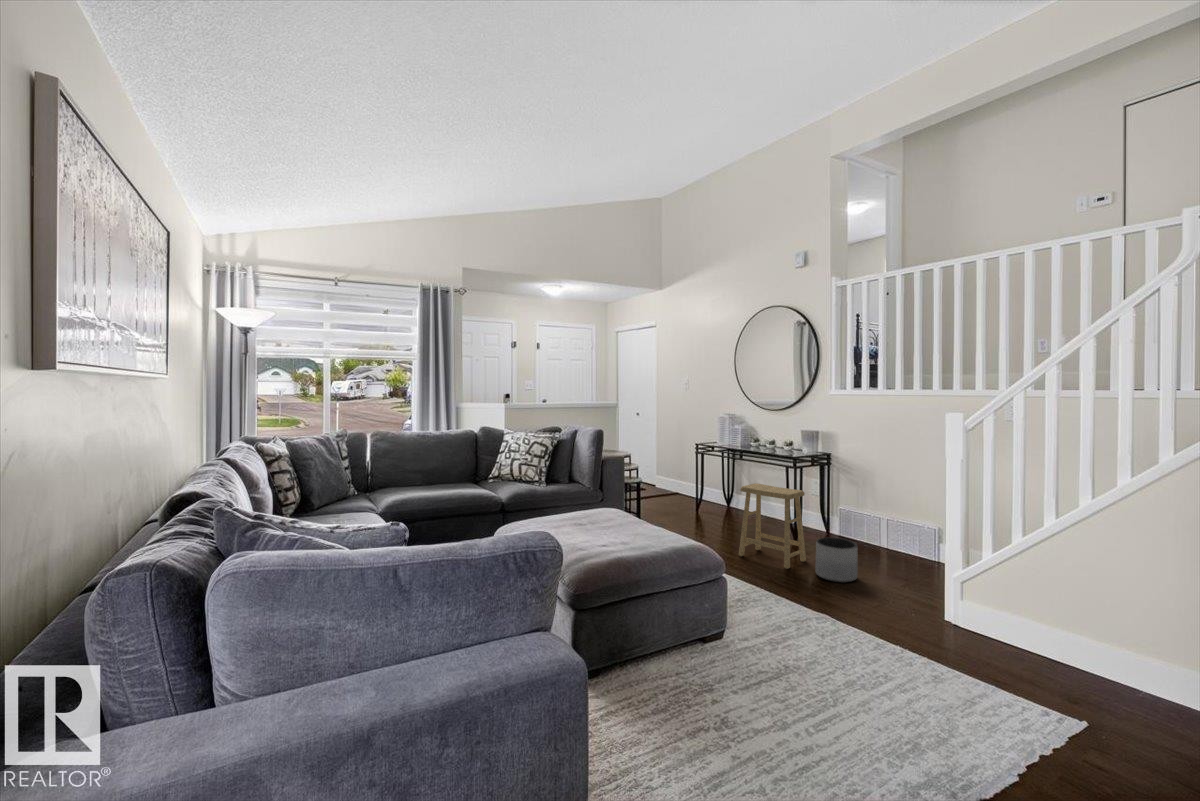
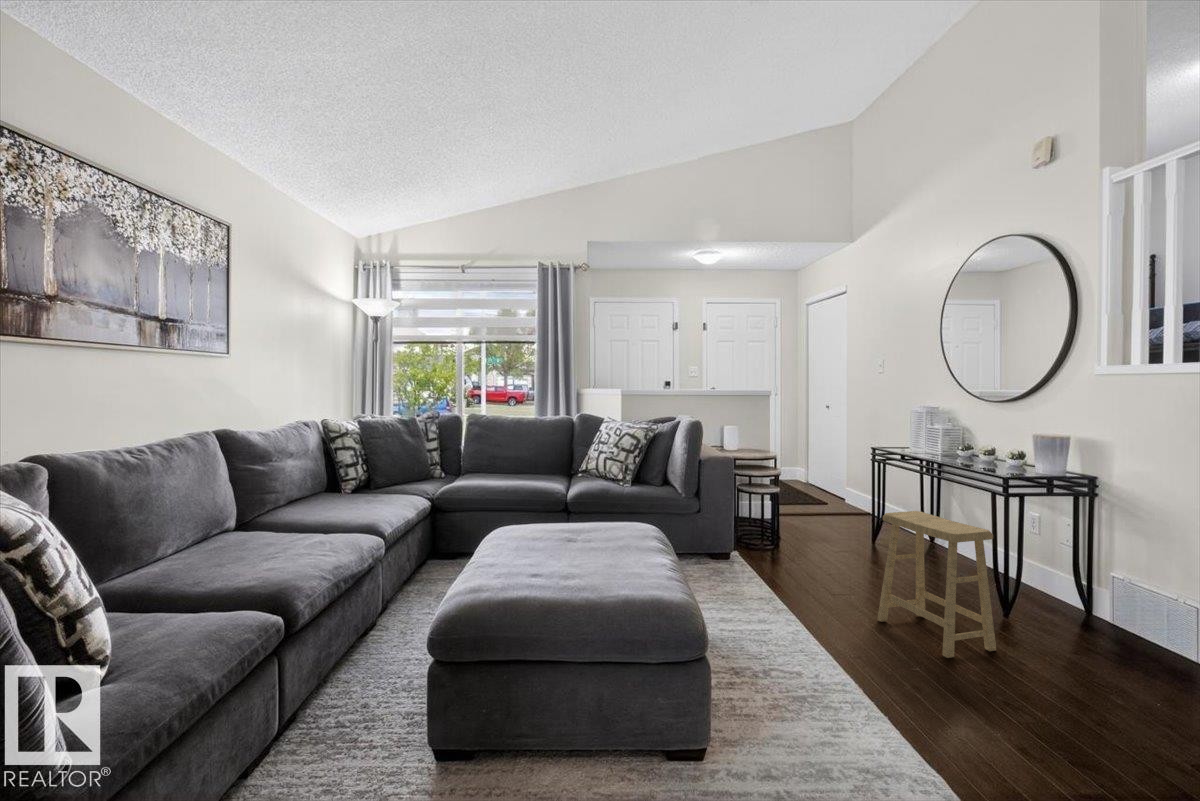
planter: present [815,538,858,583] -> none [994,618,1082,709]

